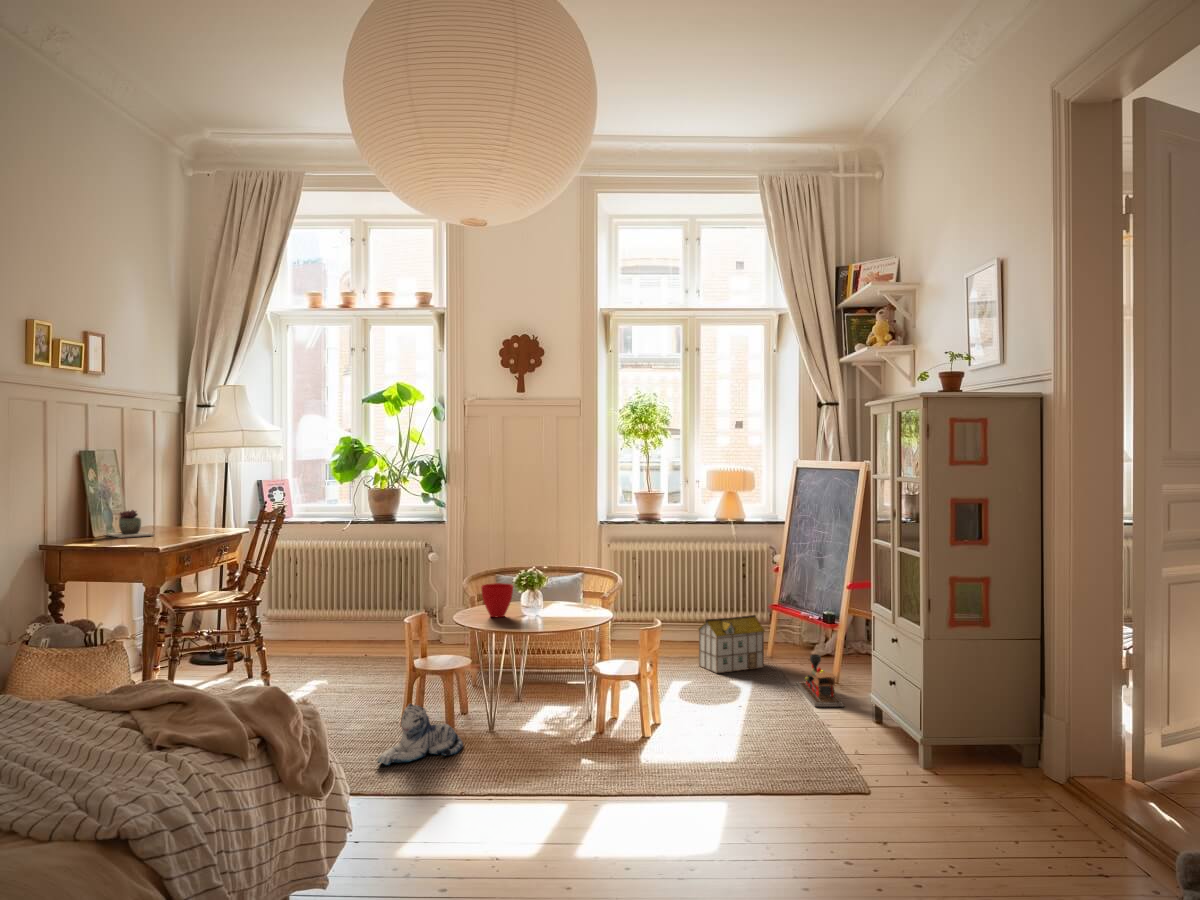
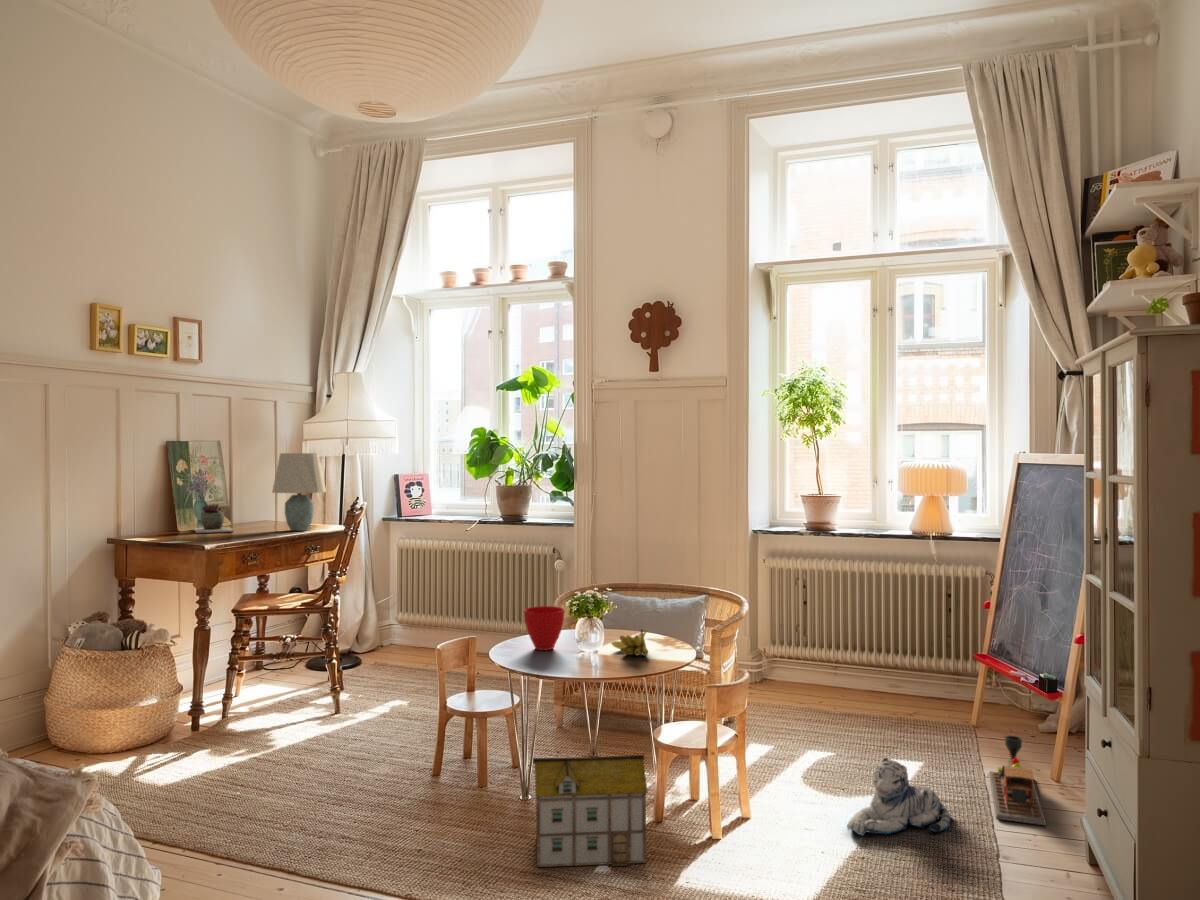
table lamp: none [188,461,240,533] -> present [272,453,326,531]
banana: none [549,597,583,616] -> present [612,630,648,656]
toy house: present [698,615,765,673] -> present [533,755,648,867]
plush toy: present [377,704,463,765] -> present [847,757,951,835]

